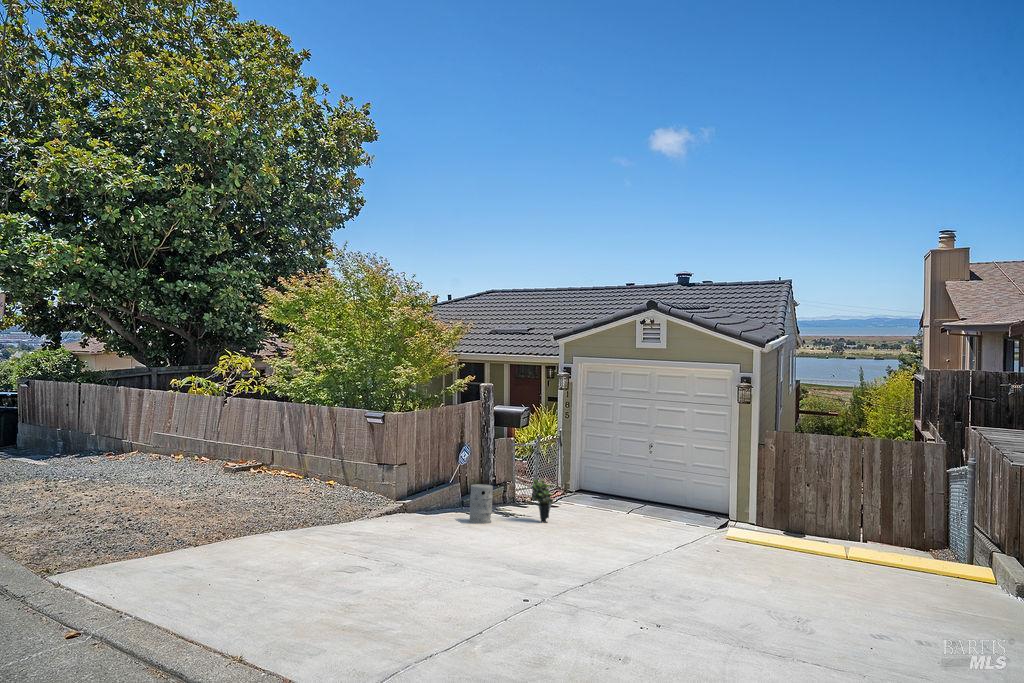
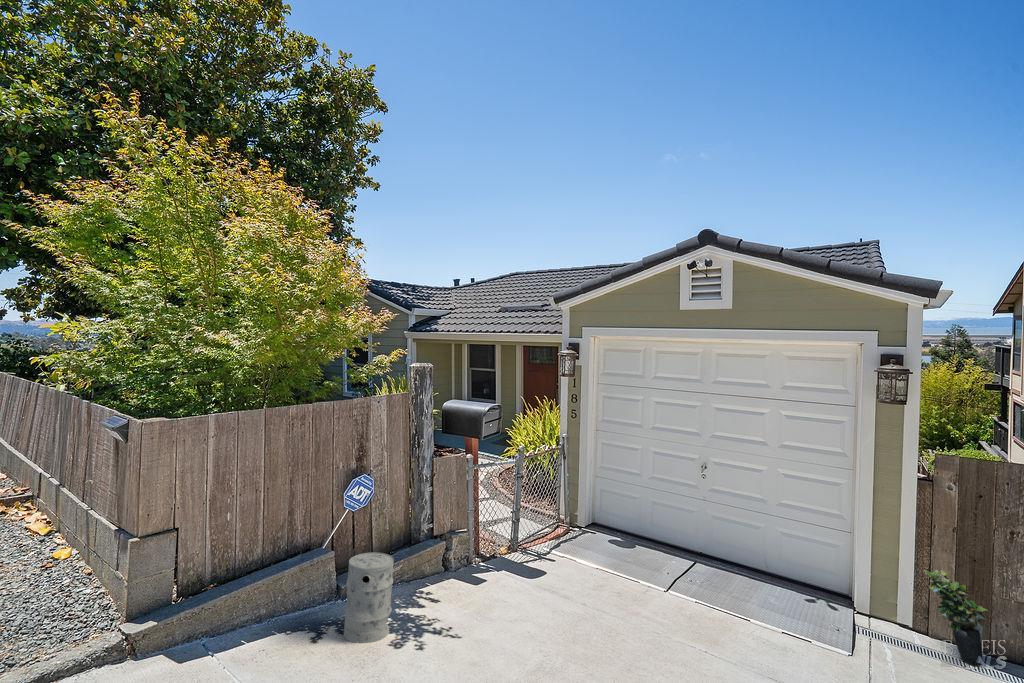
potted plant: present [531,479,554,523] -> present [924,570,988,666]

